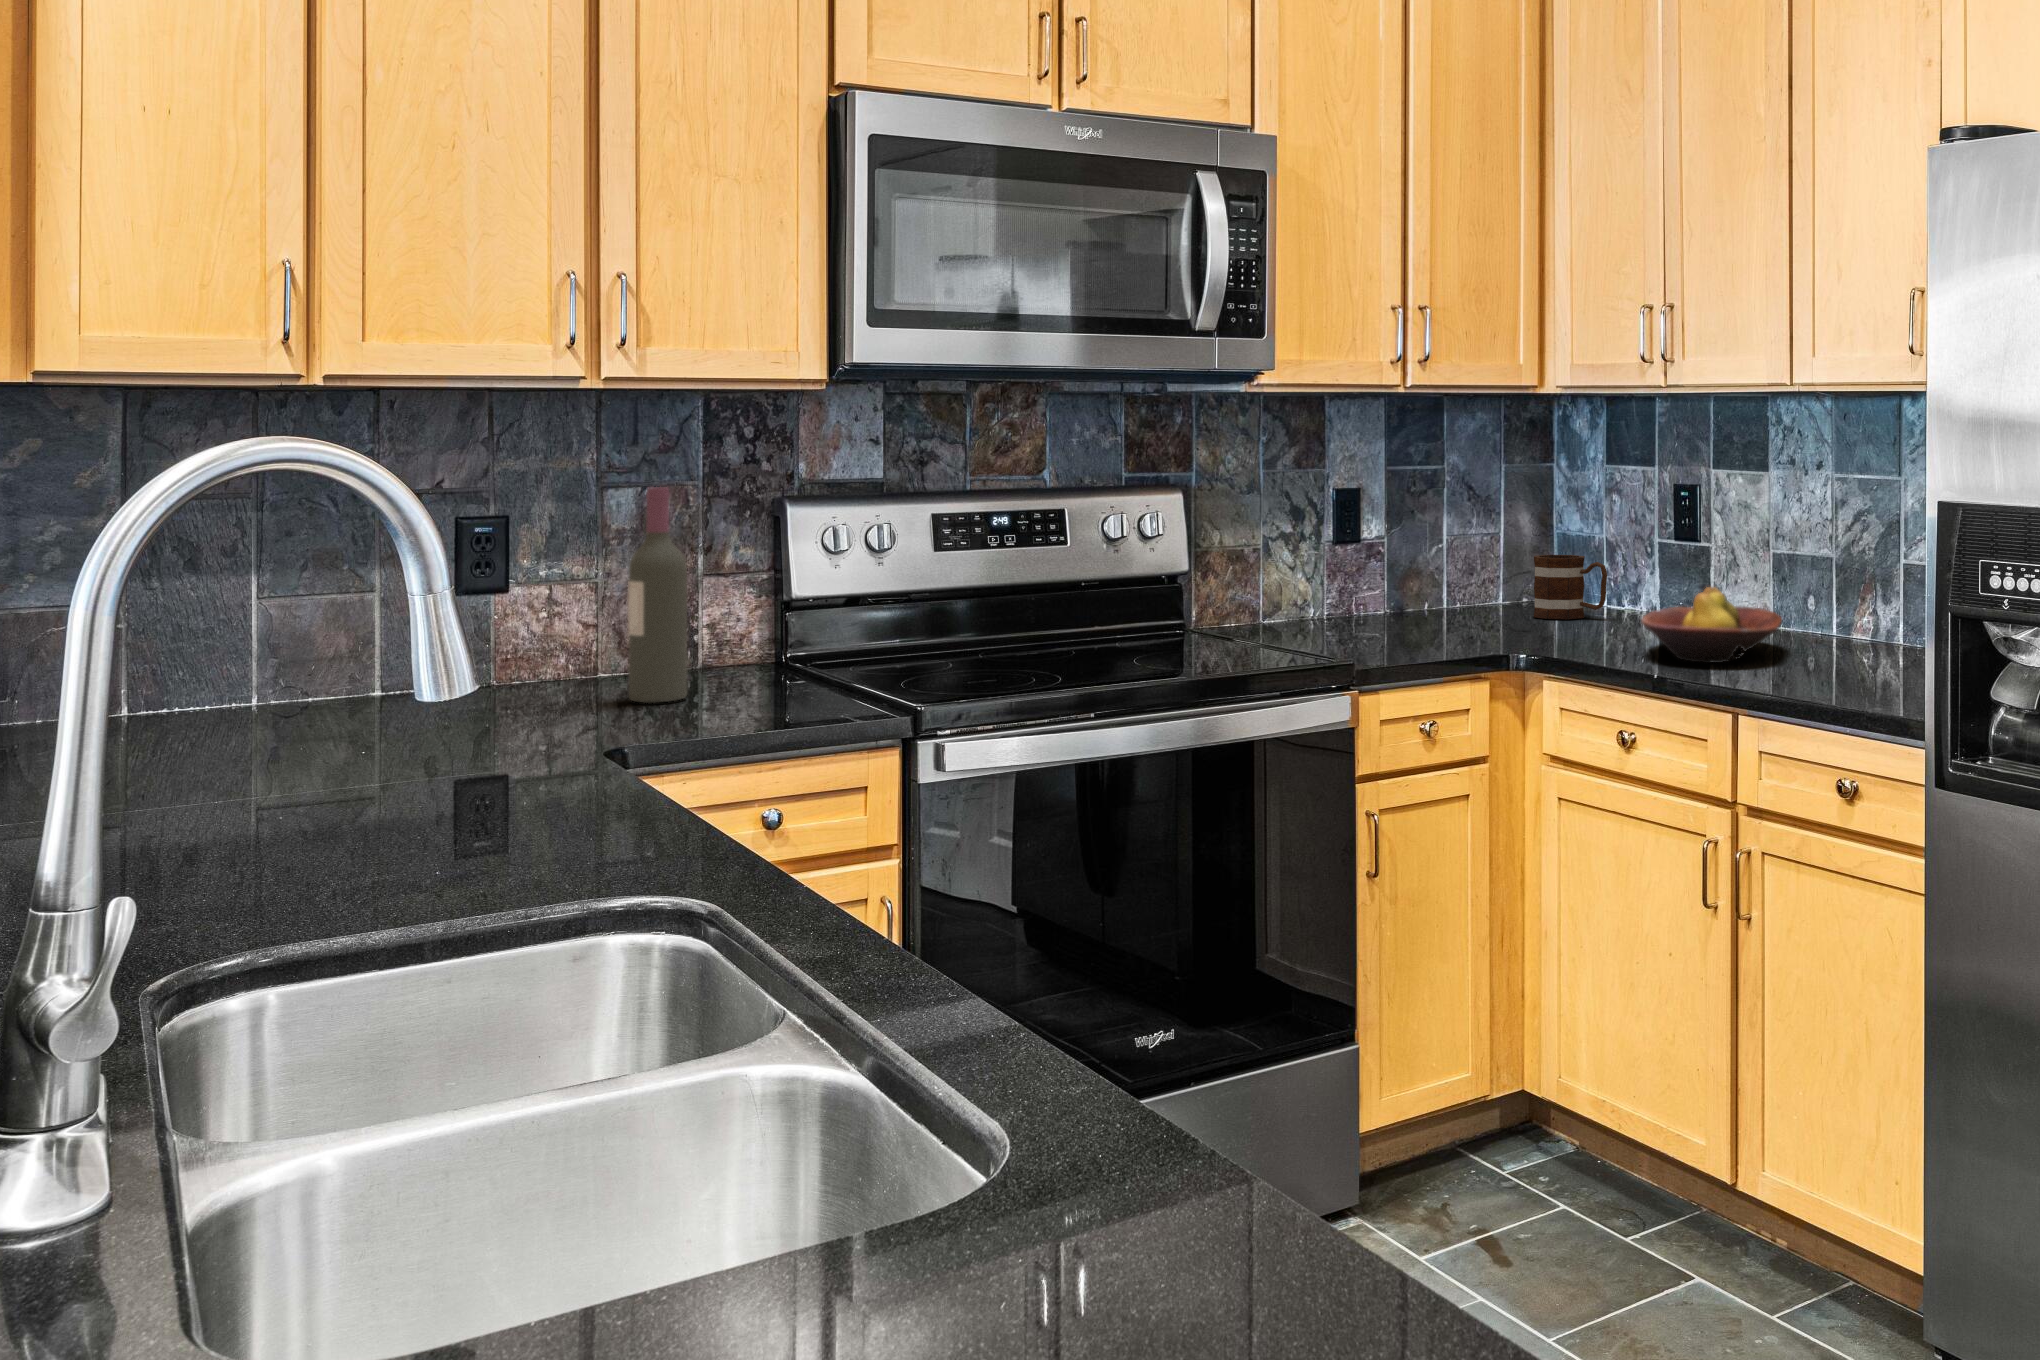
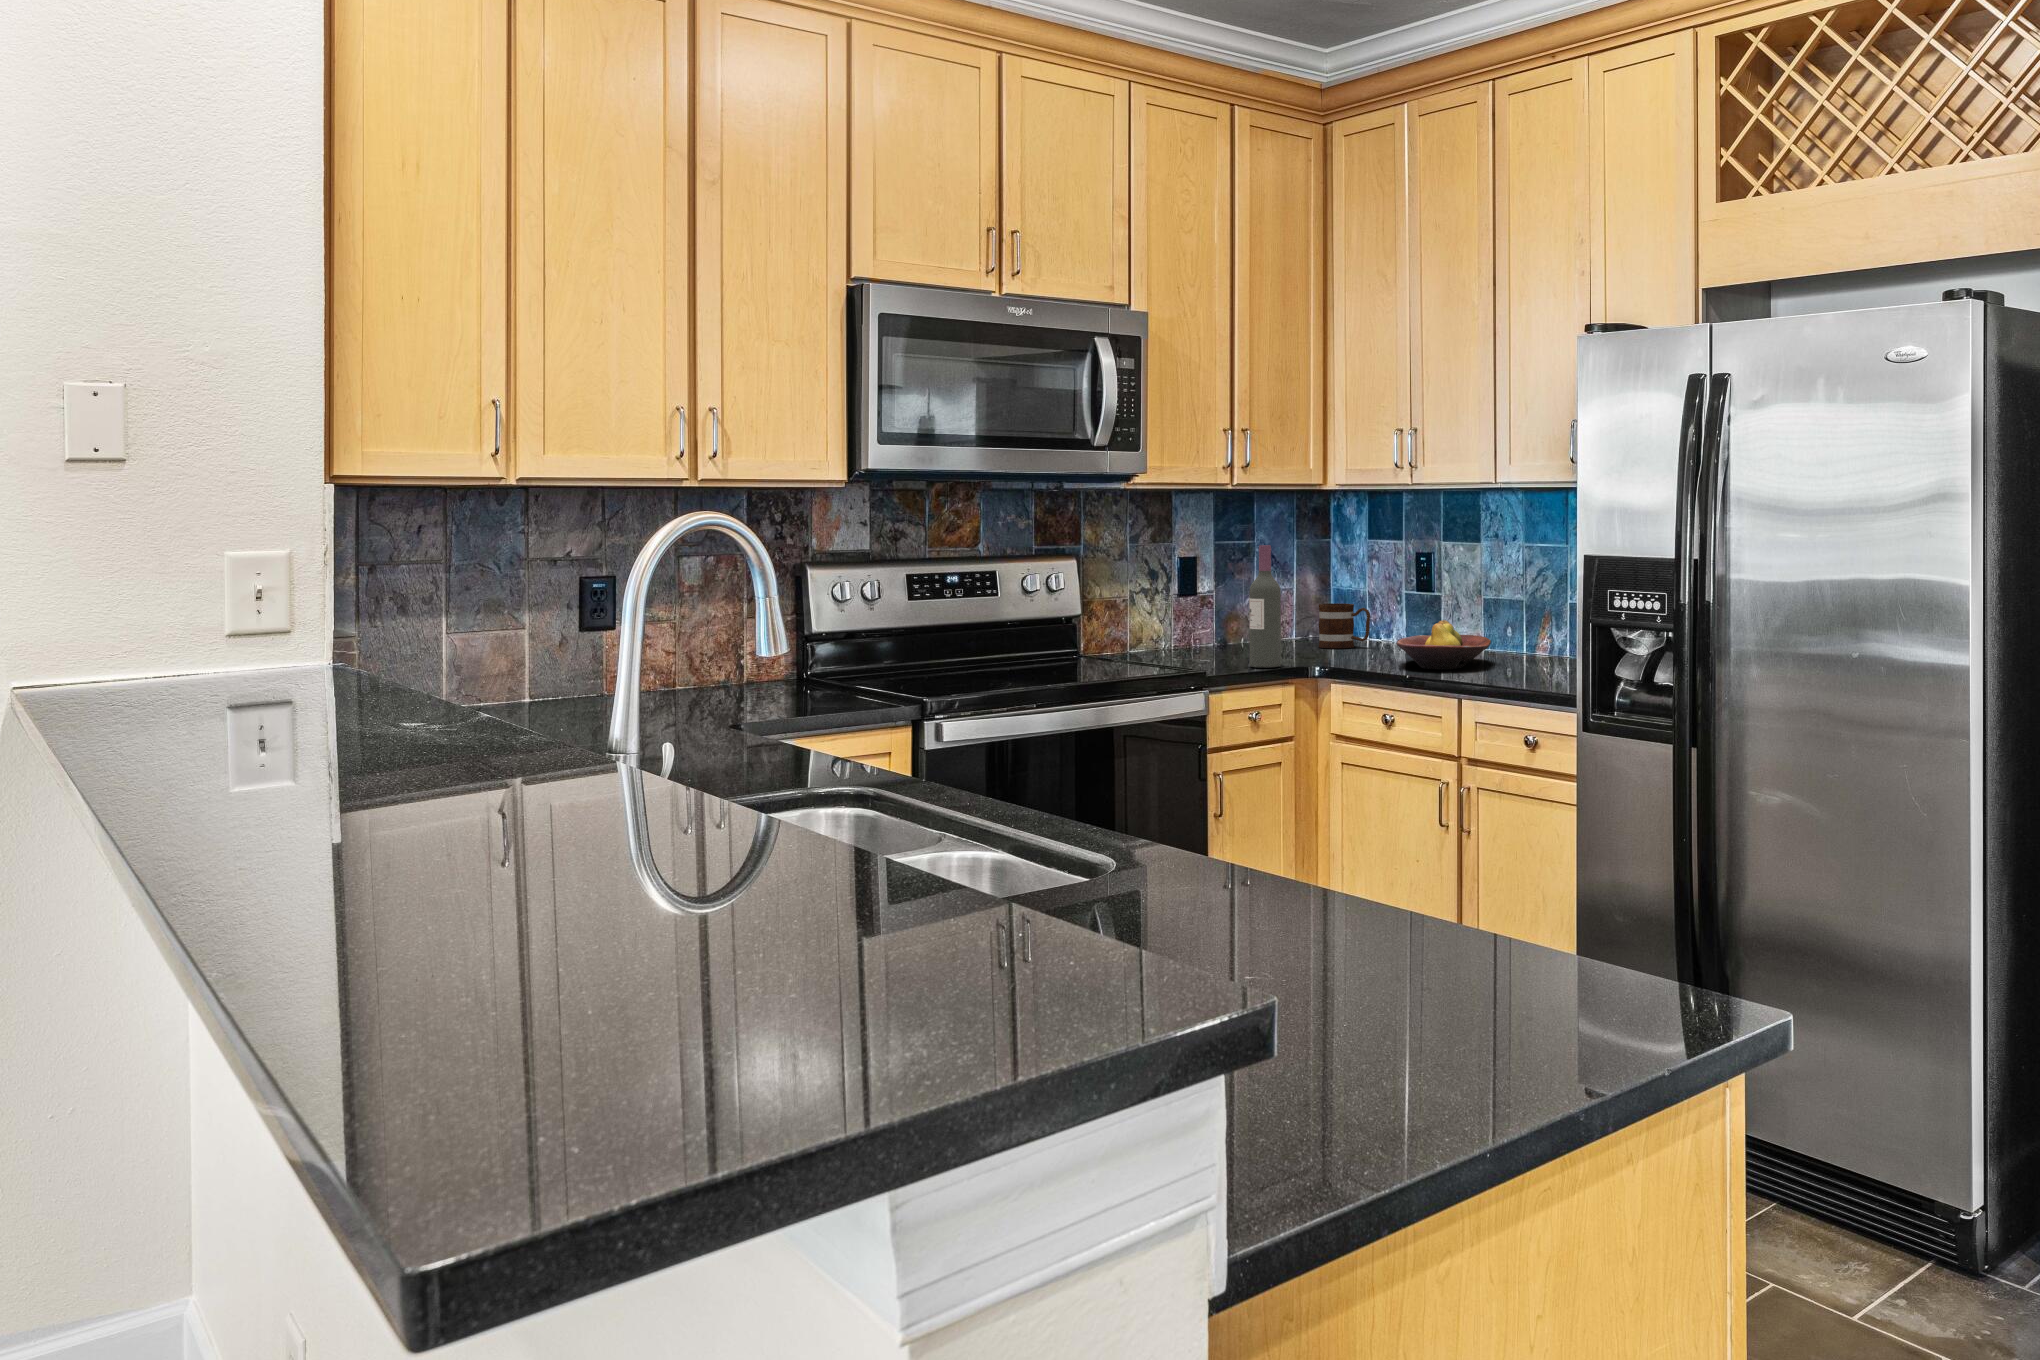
wine bottle: present [629,487,687,703] -> present [1249,545,1281,668]

